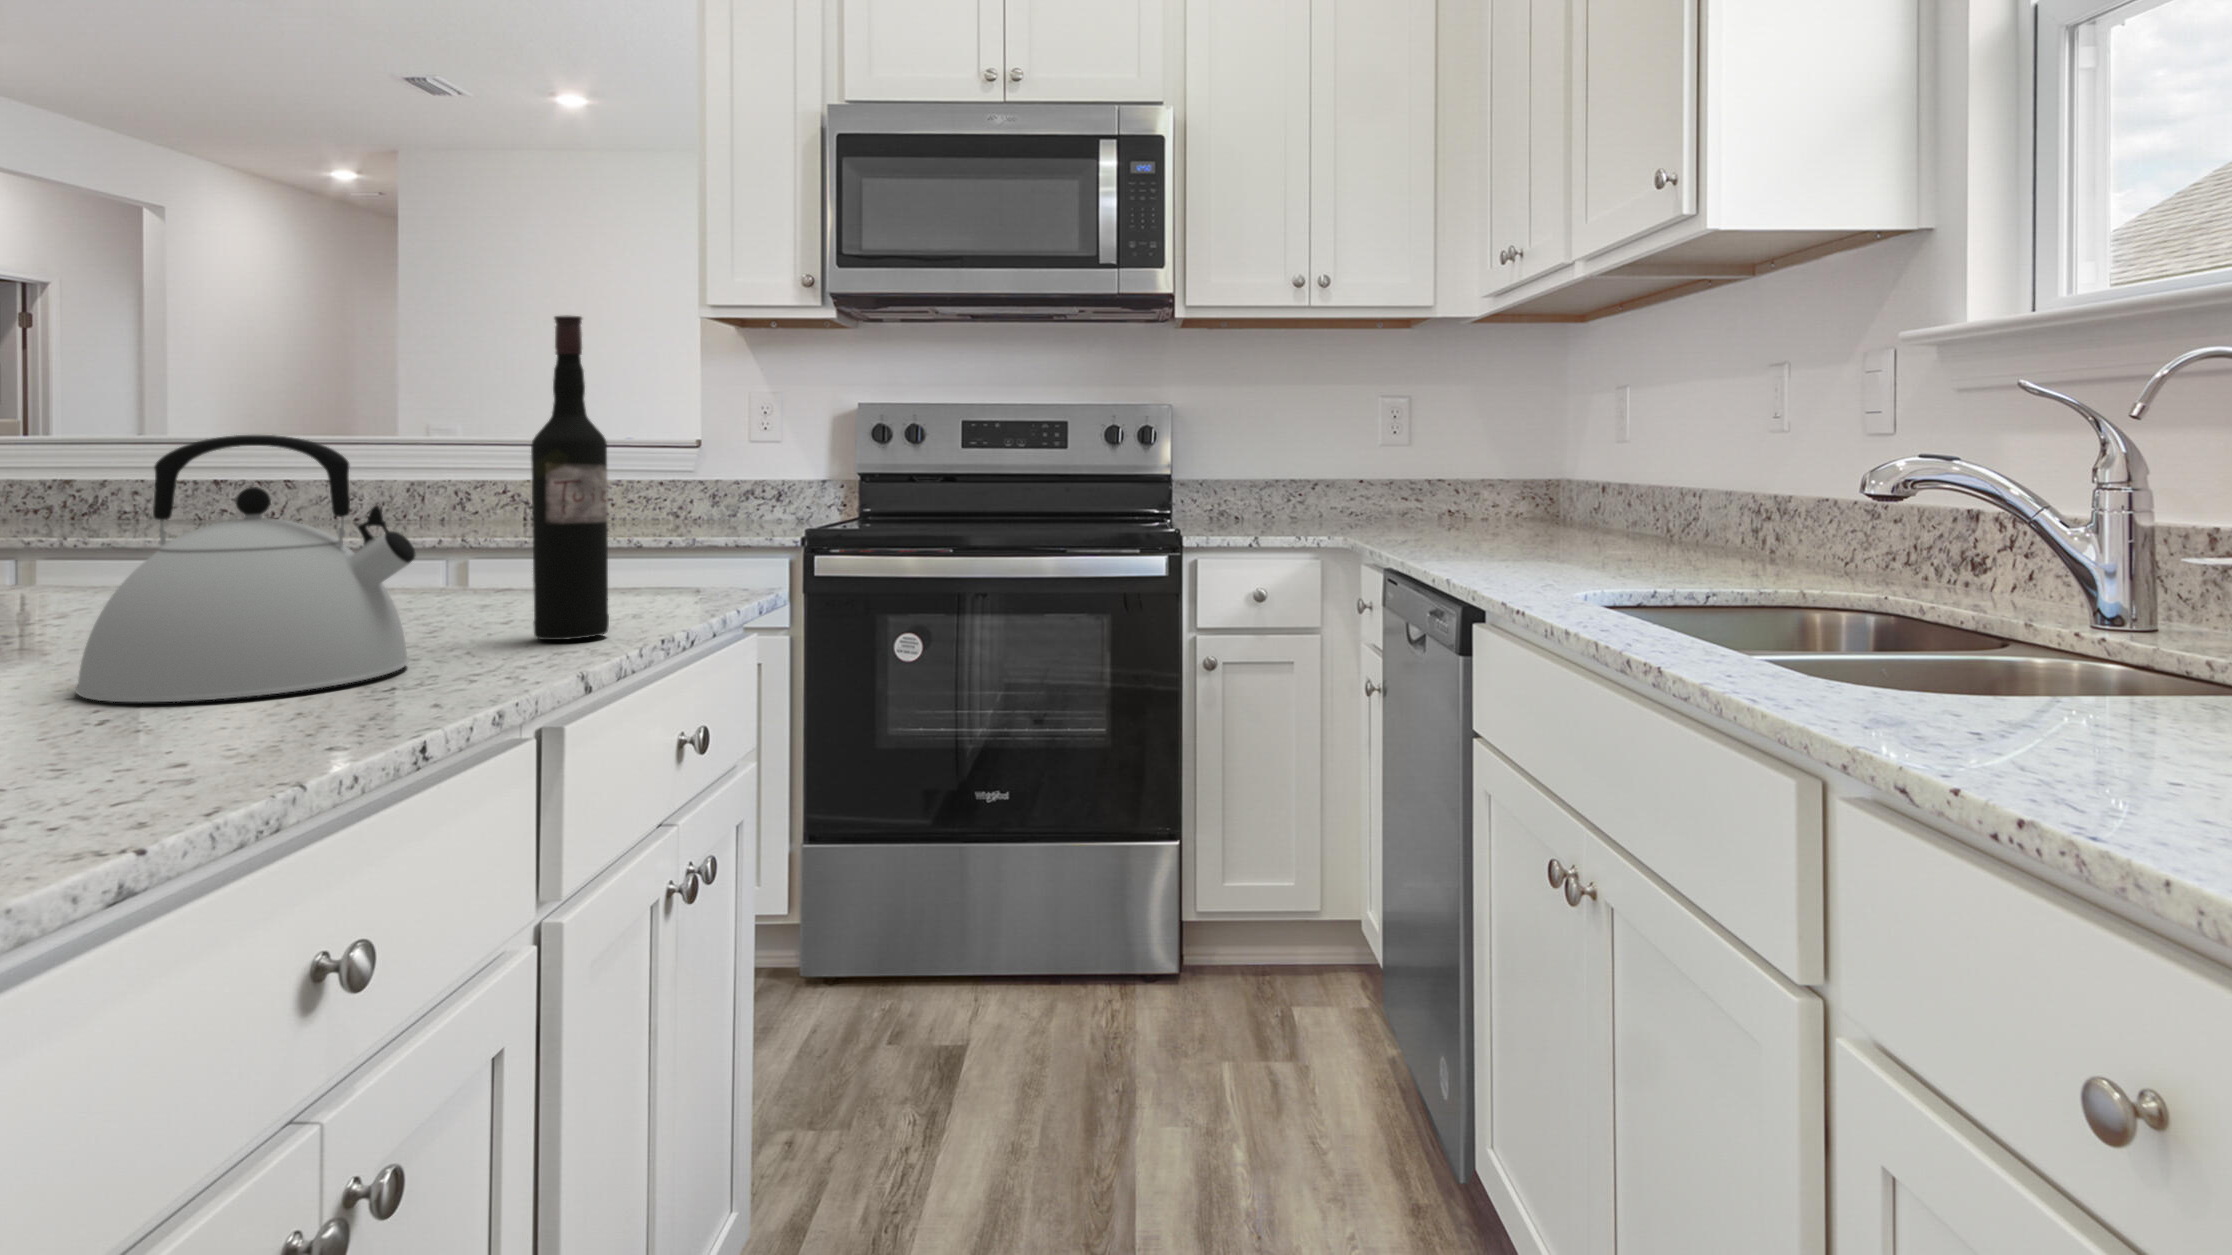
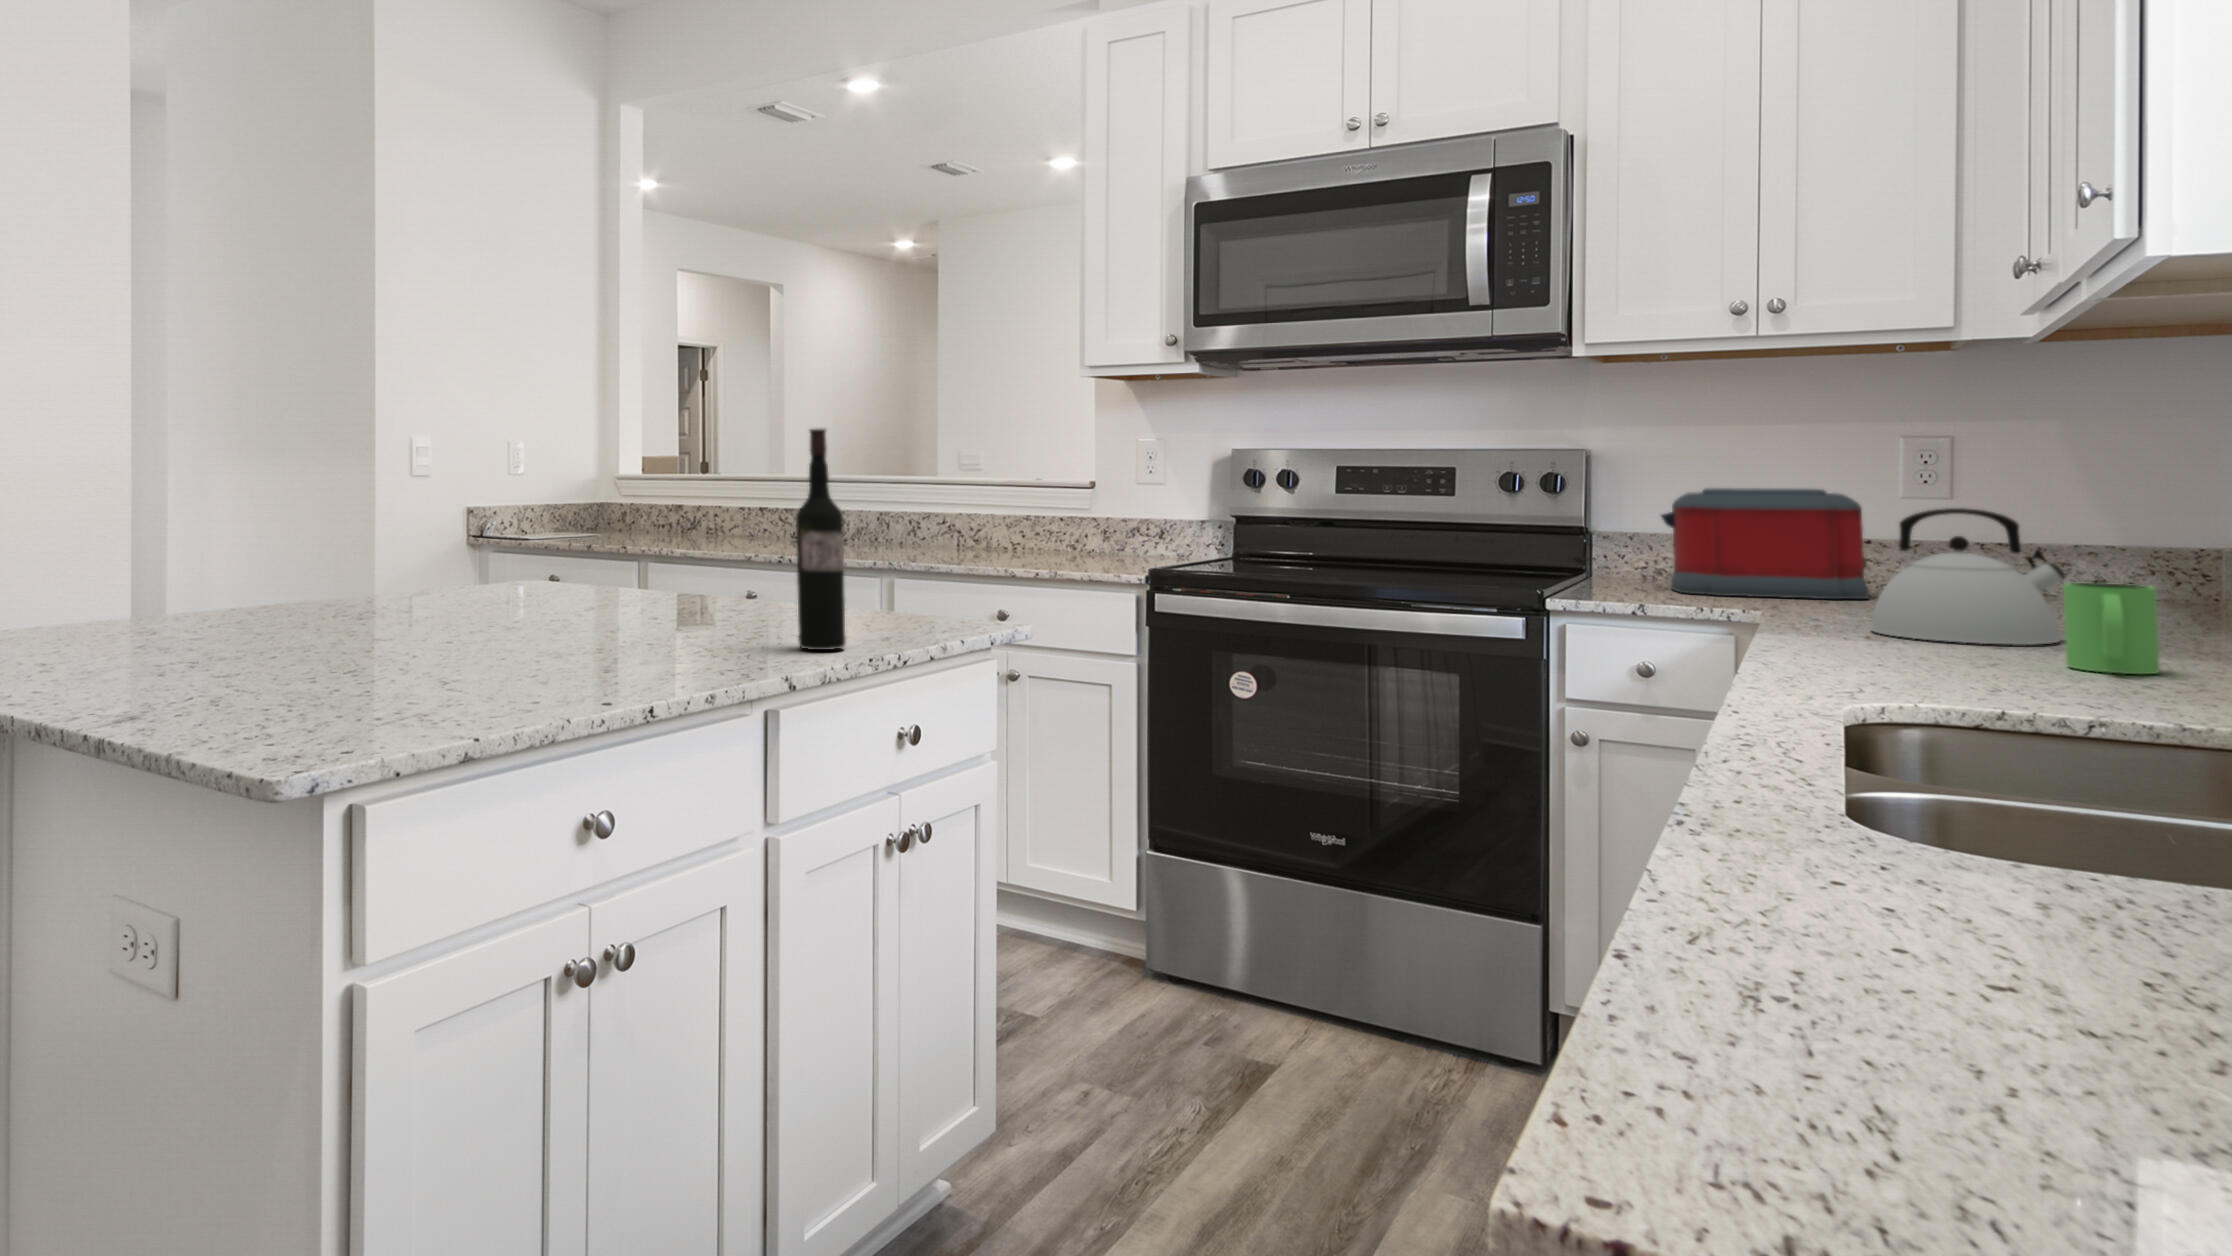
kettle: present [75,435,416,702] -> present [1871,508,2065,645]
toaster: none [1233,438,1372,528] -> present [1661,488,1869,599]
mug: none [1594,492,1647,558] -> present [2063,583,2160,674]

